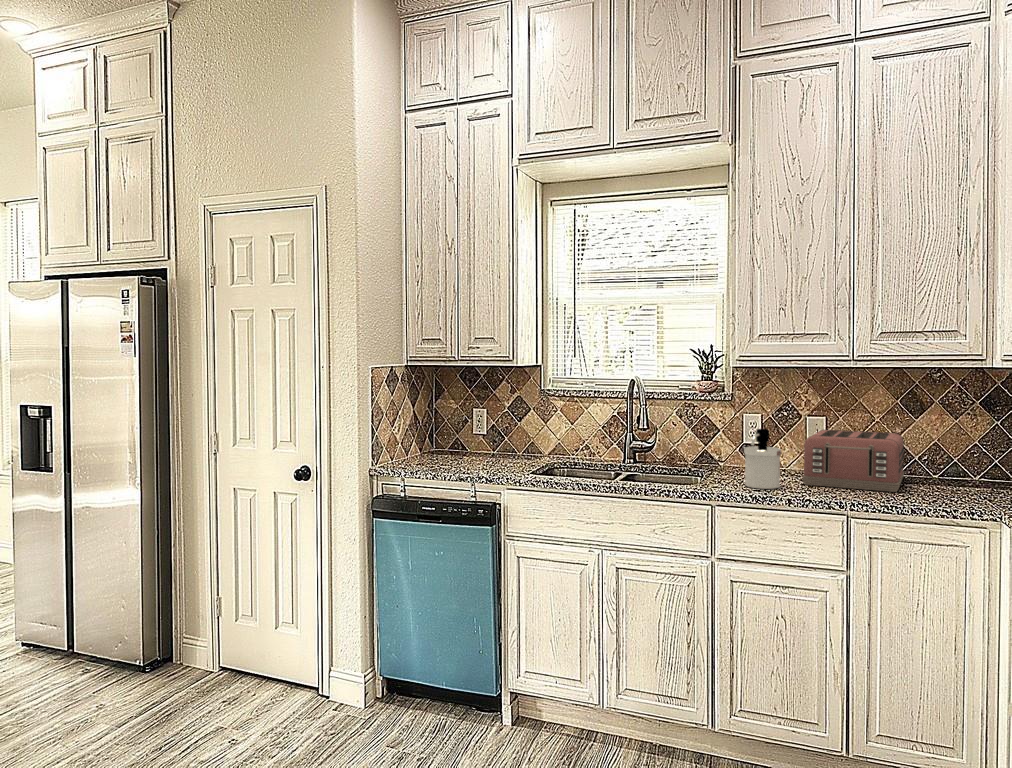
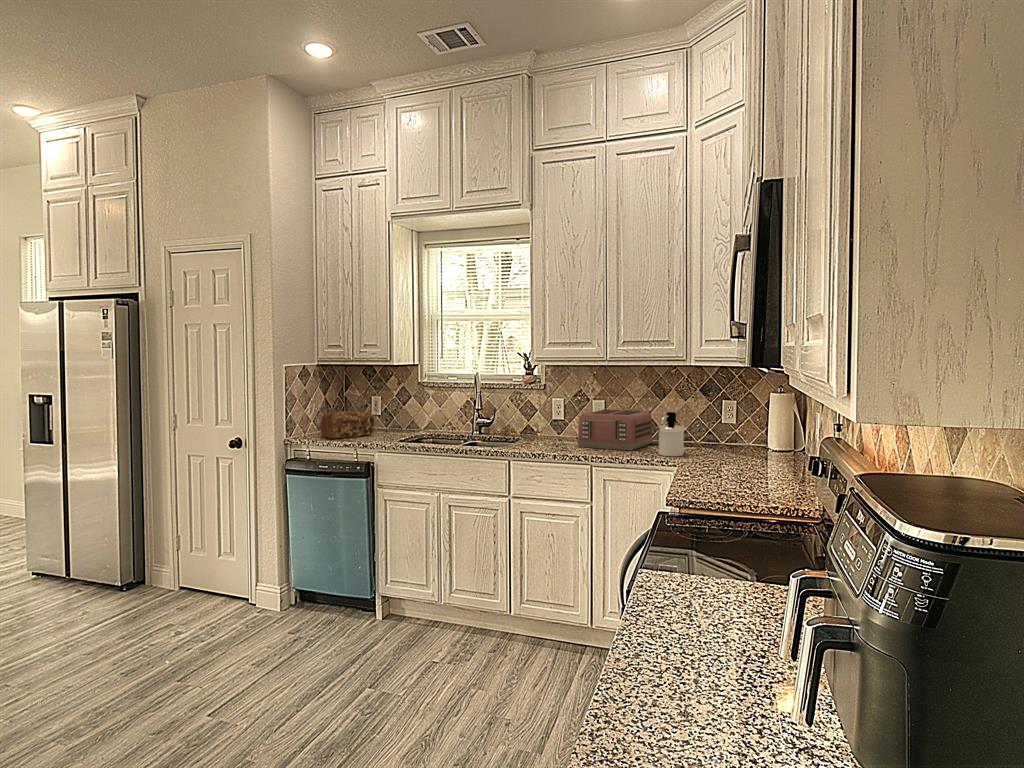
bread loaf: none [415,429,487,469] -> present [320,411,374,439]
soap dispenser: present [744,429,781,489] -> present [658,412,685,456]

